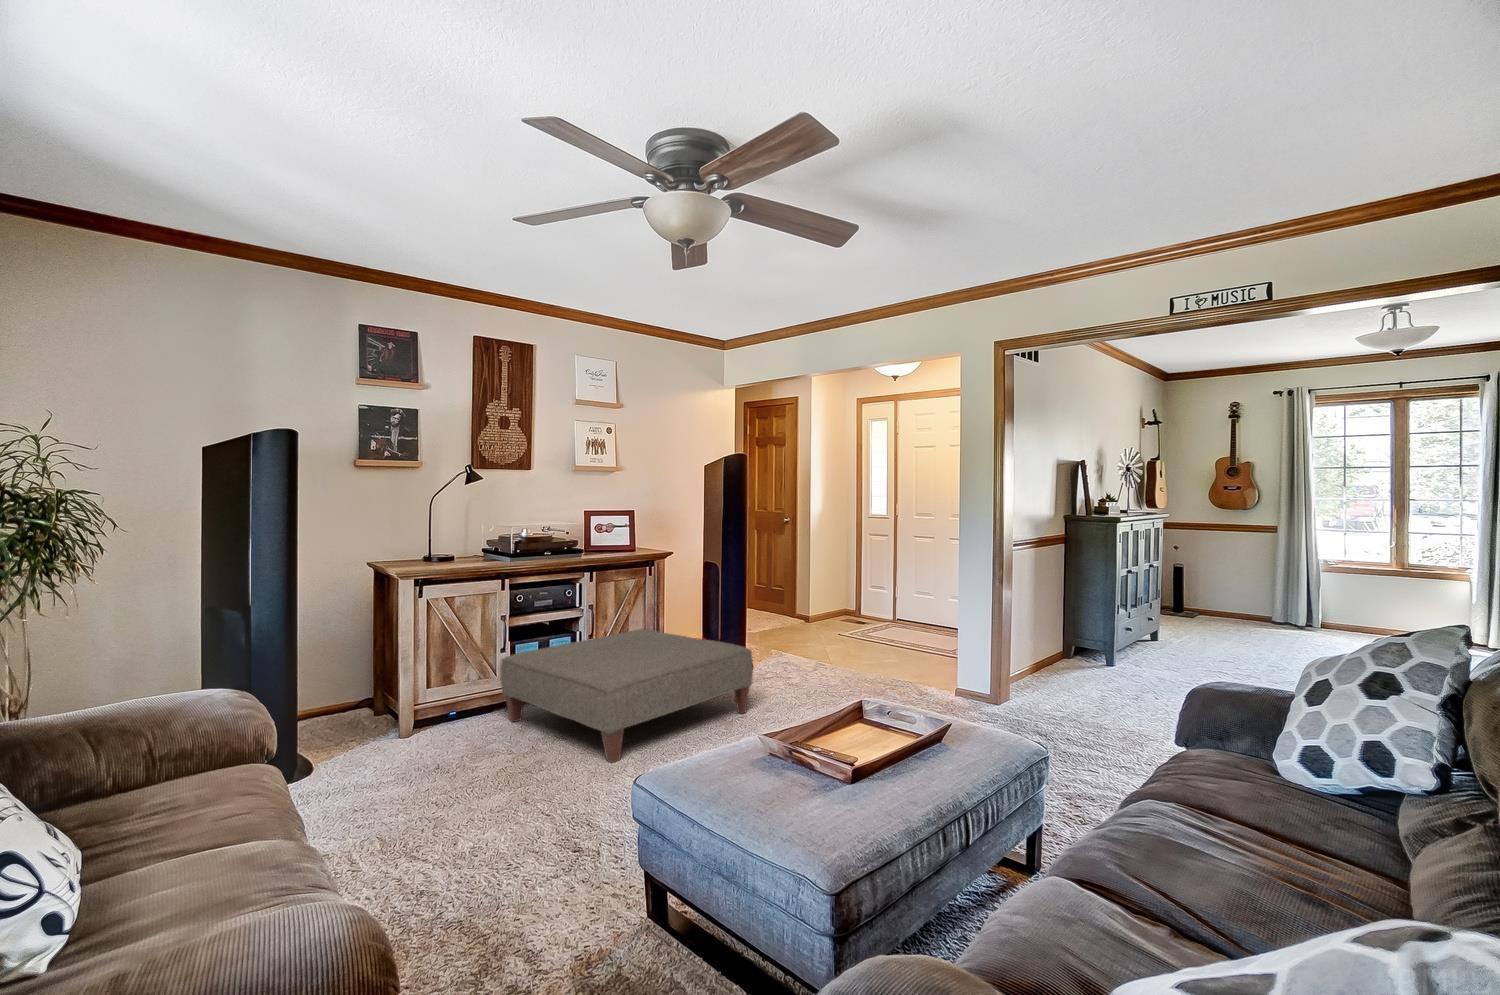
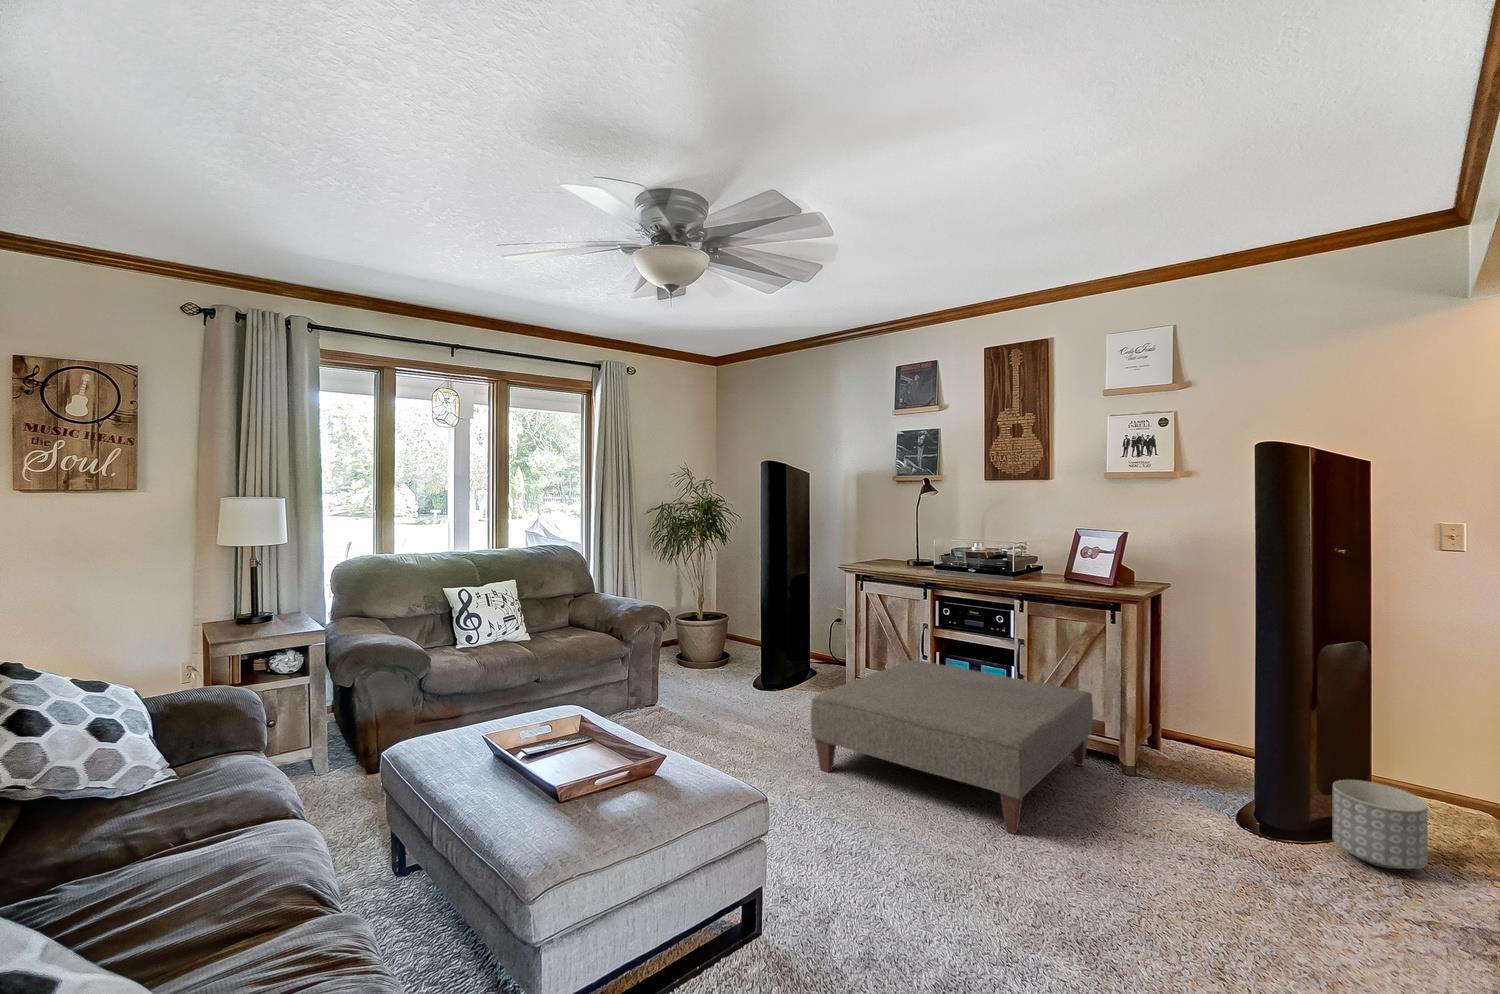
planter: none [754,624,788,661] -> present [1333,780,1428,869]

